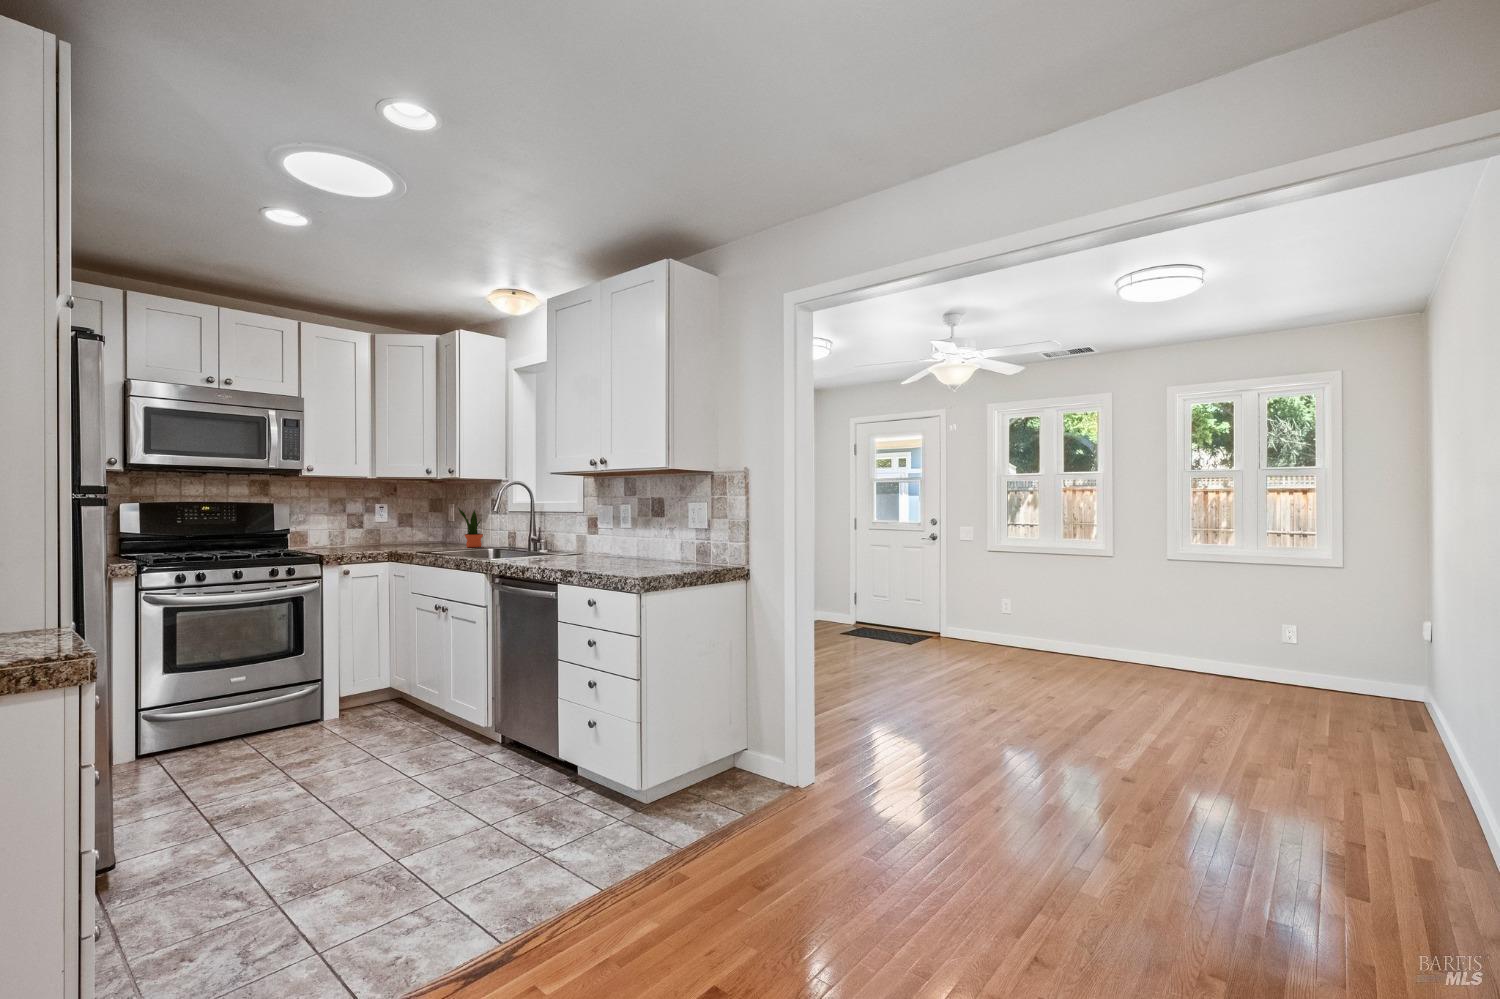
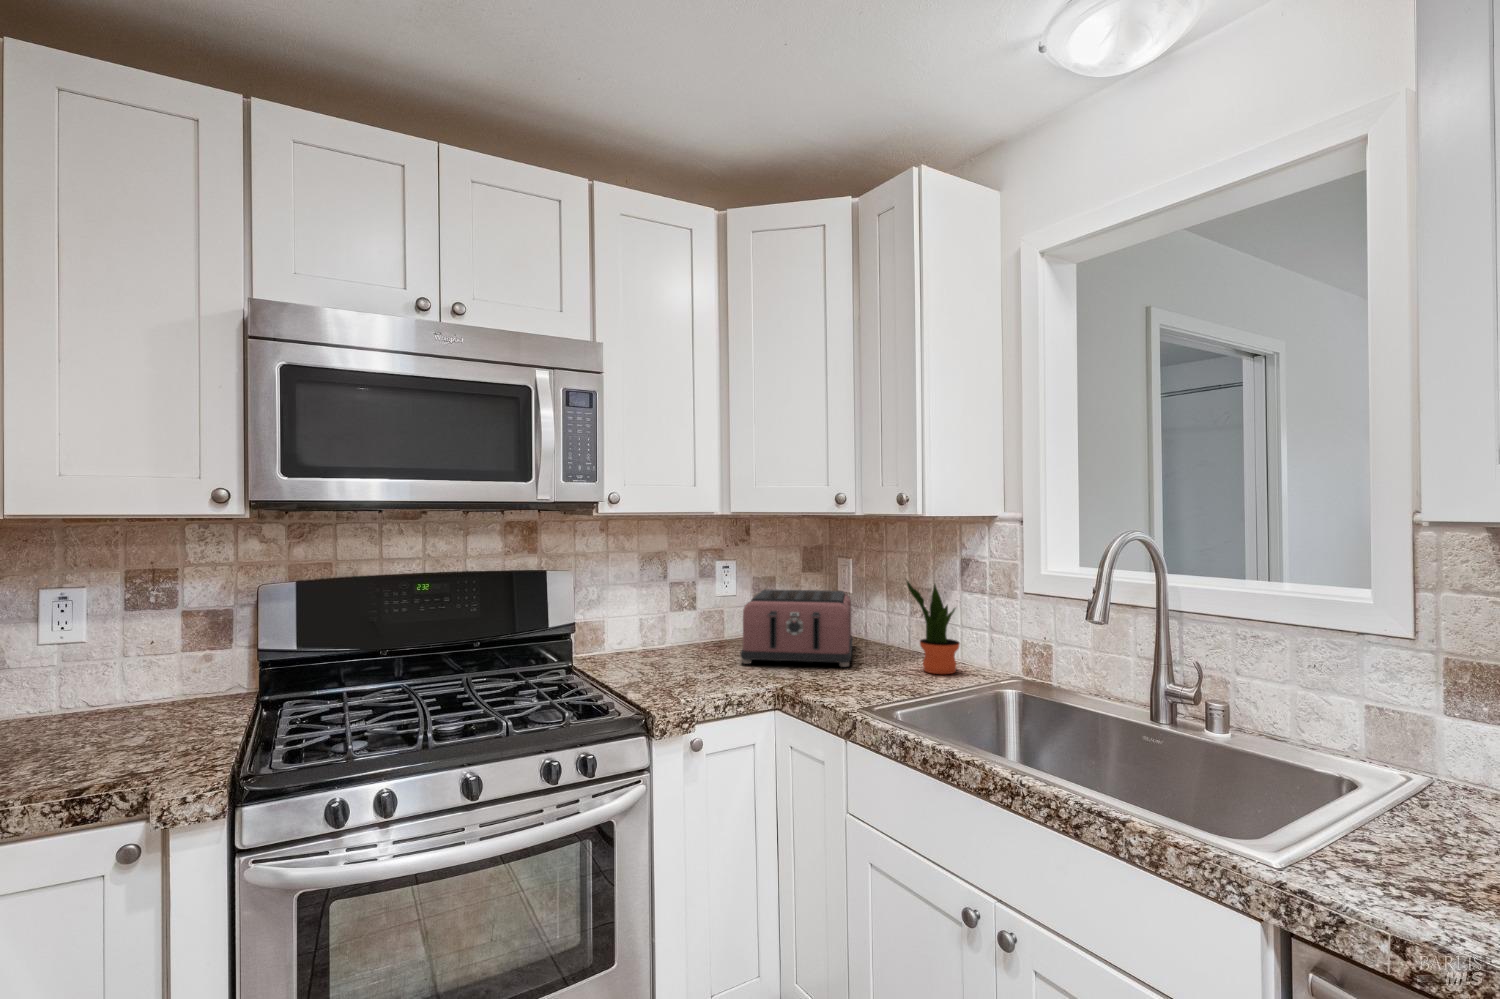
toaster: none [379,517,446,548] -> present [740,589,853,667]

